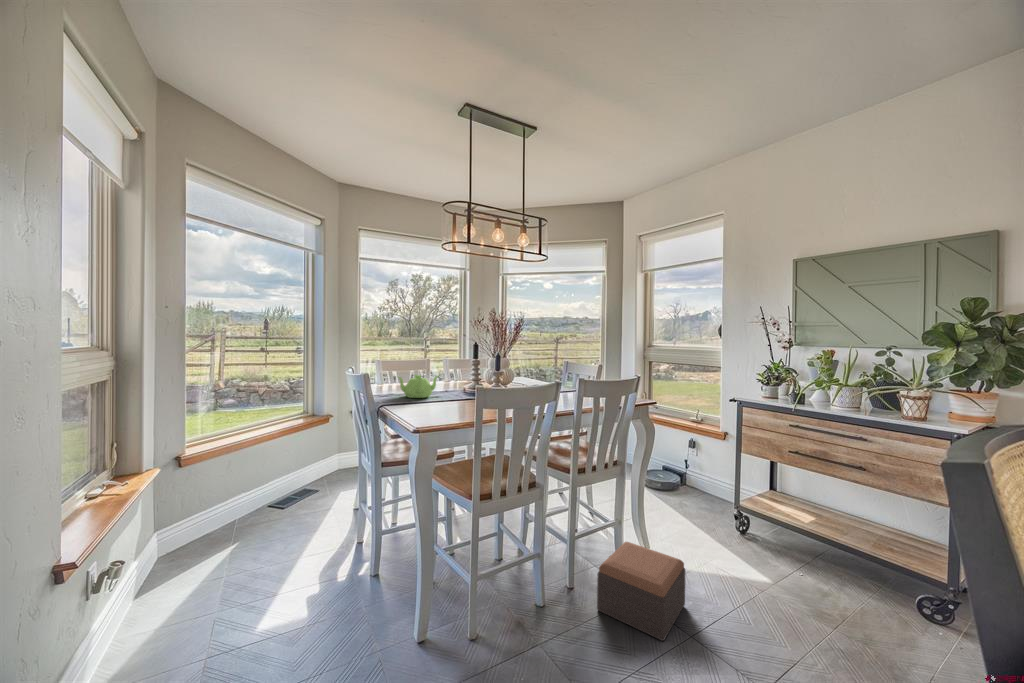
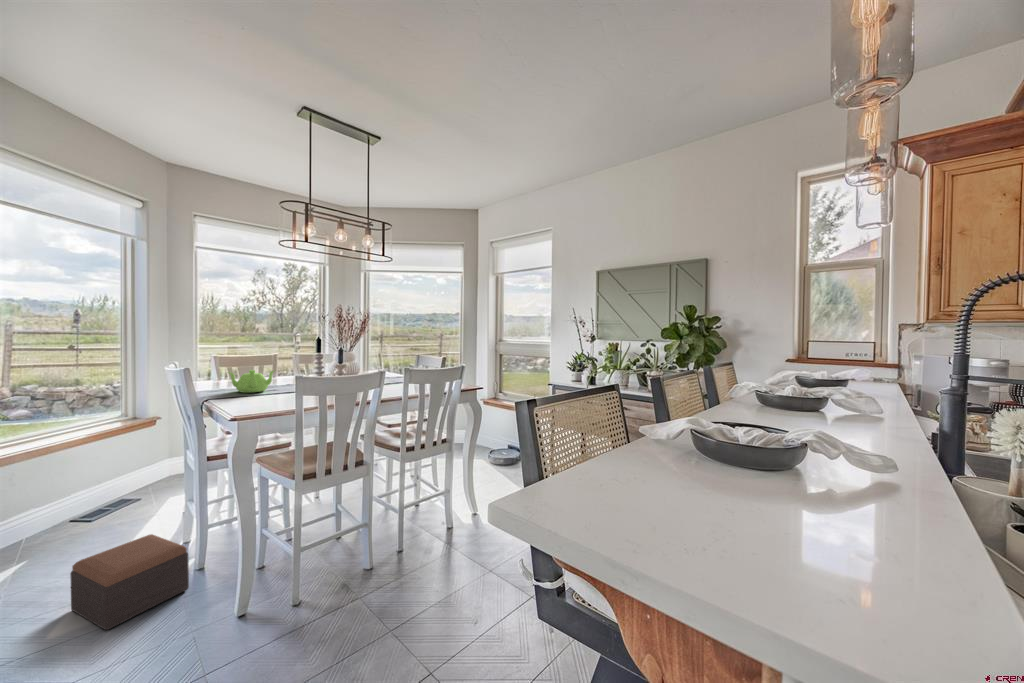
footstool: present [597,542,686,641] -> present [70,534,189,630]

